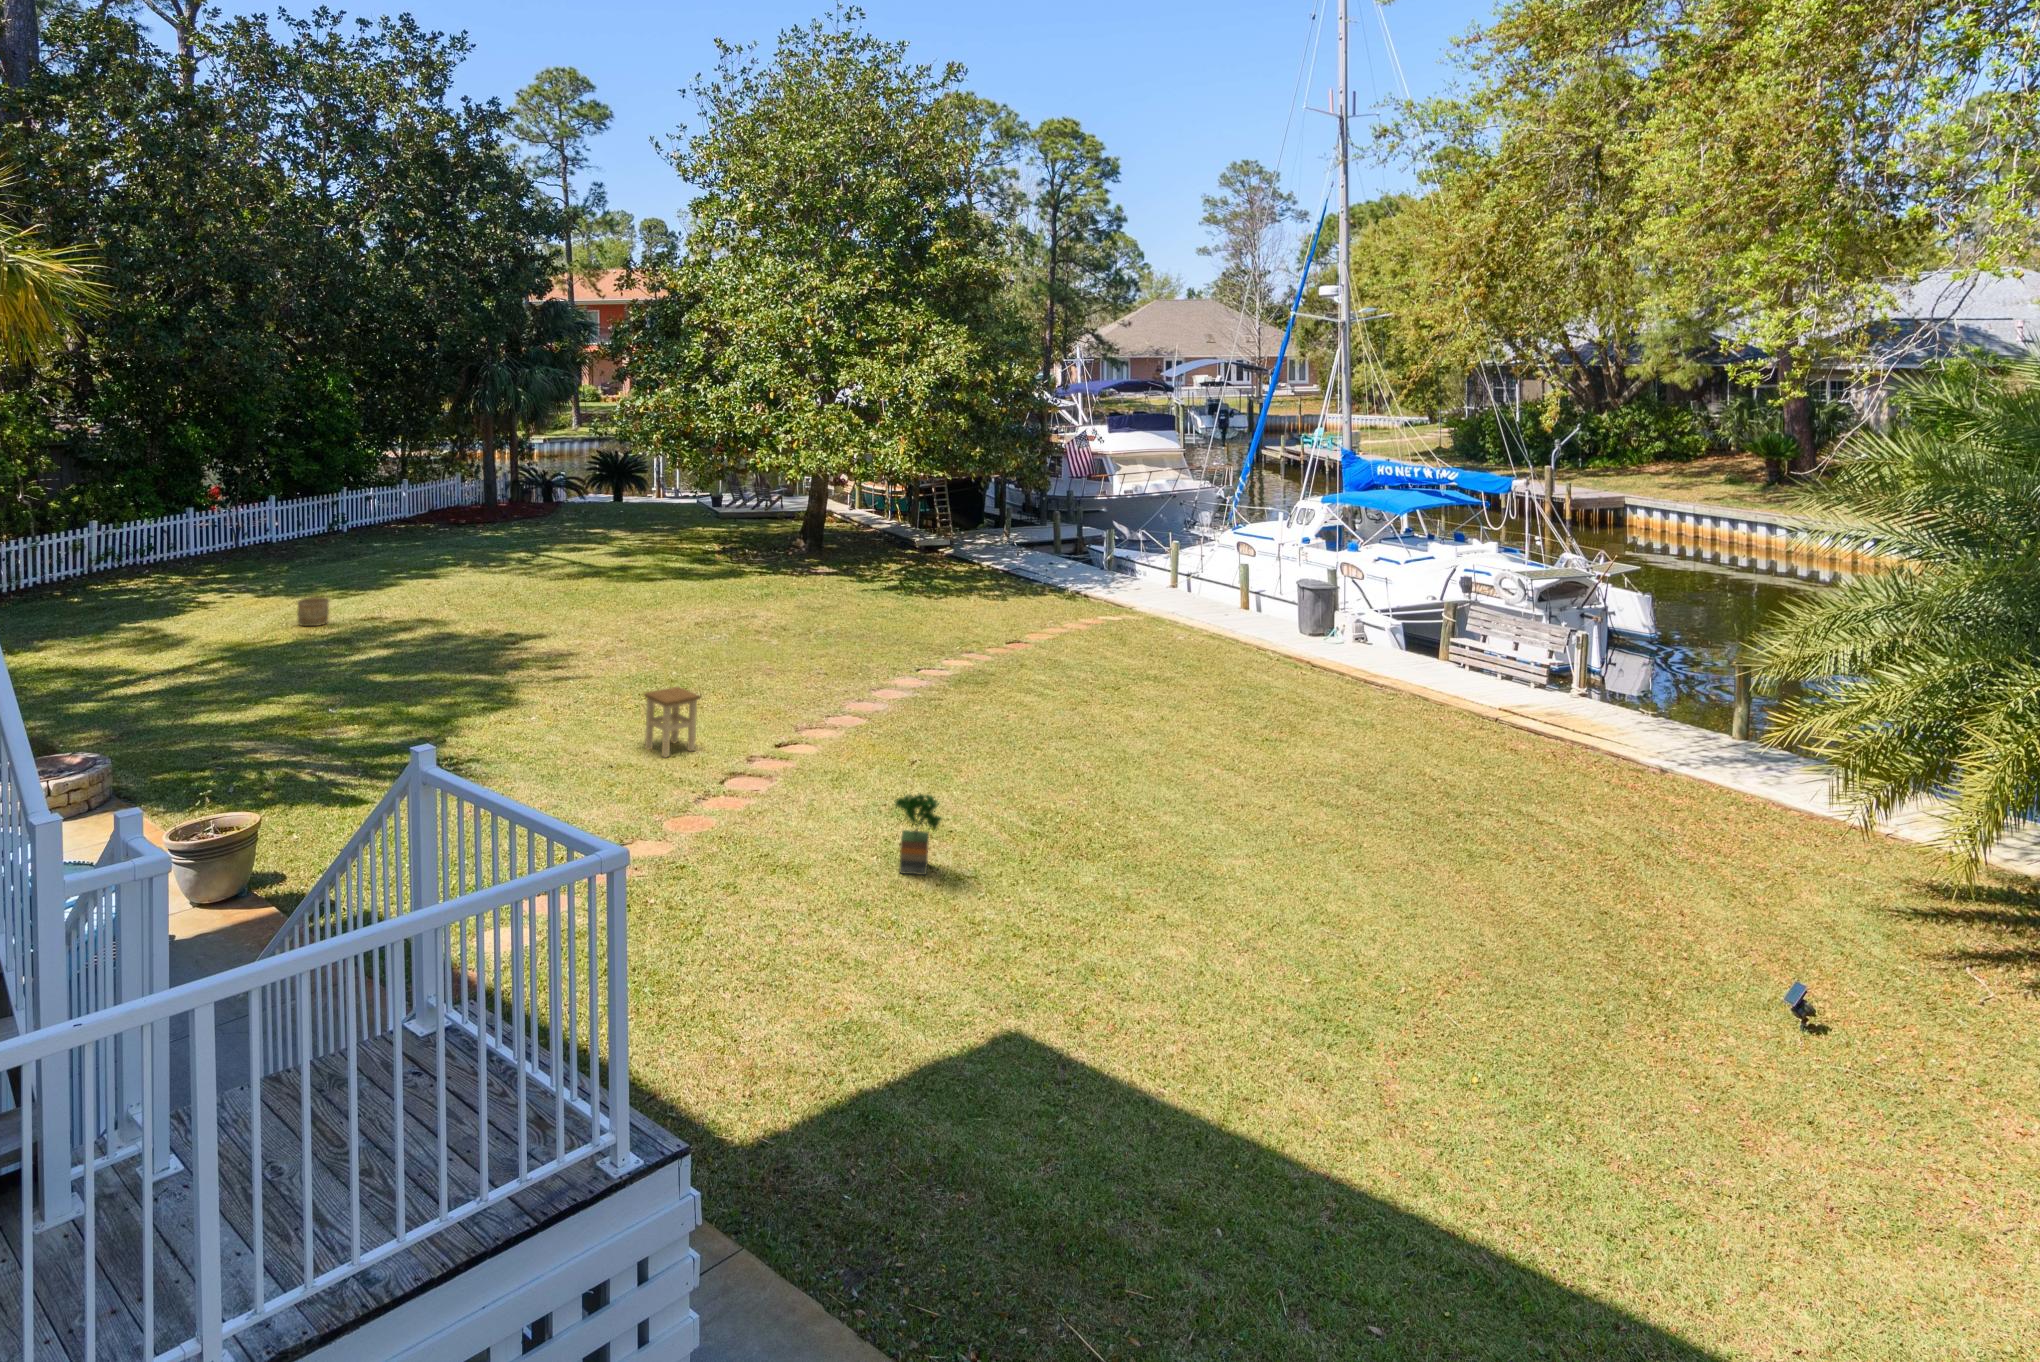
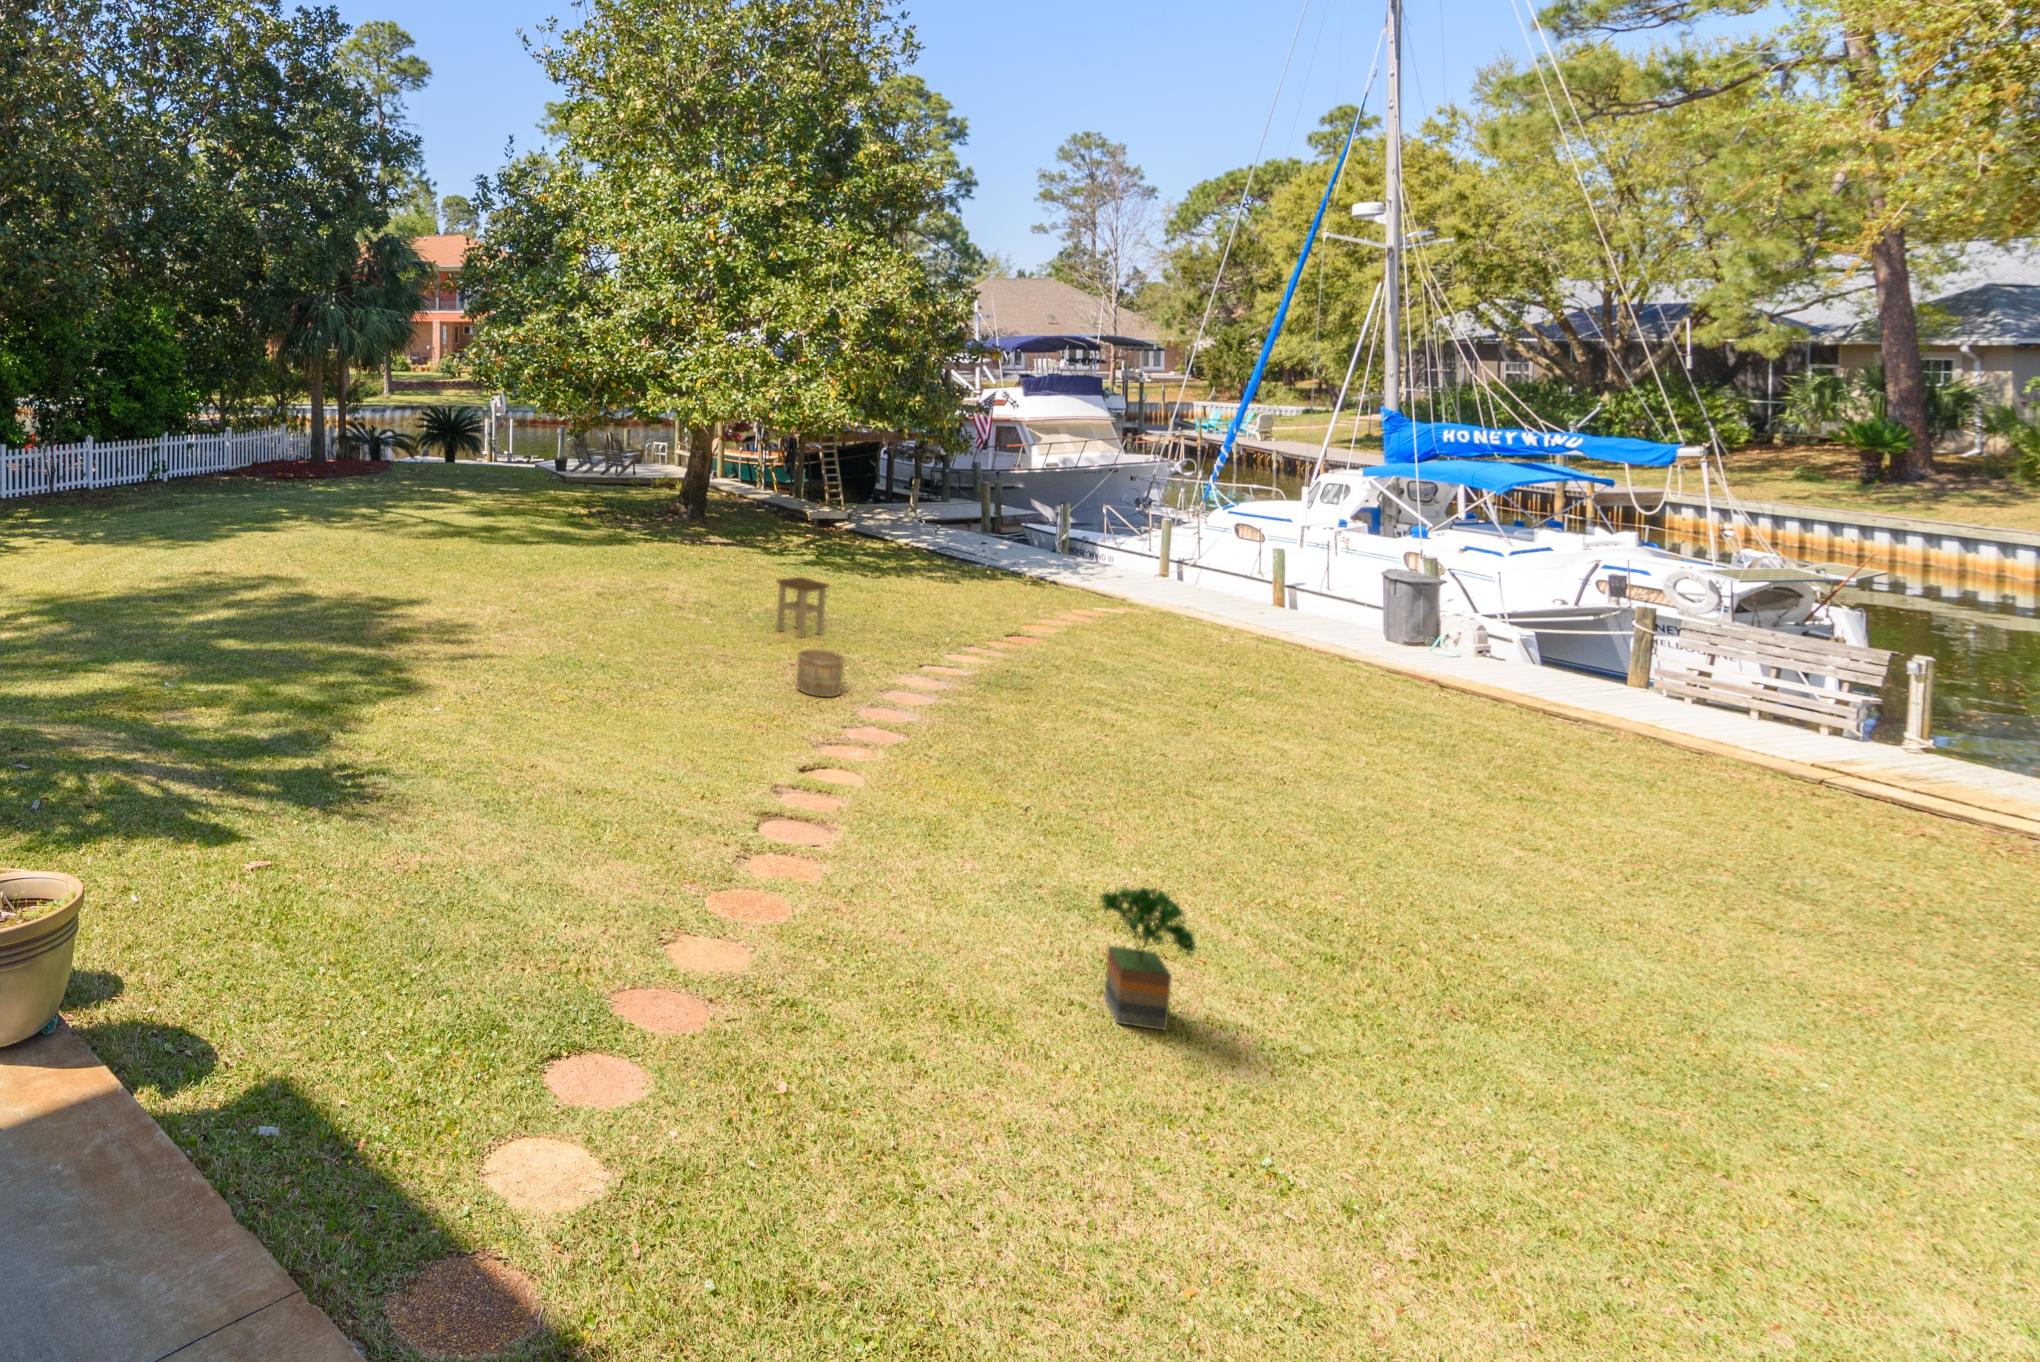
wooden bucket: present [297,597,329,626] -> present [797,649,844,697]
stool: present [644,687,701,757] -> present [776,577,829,638]

